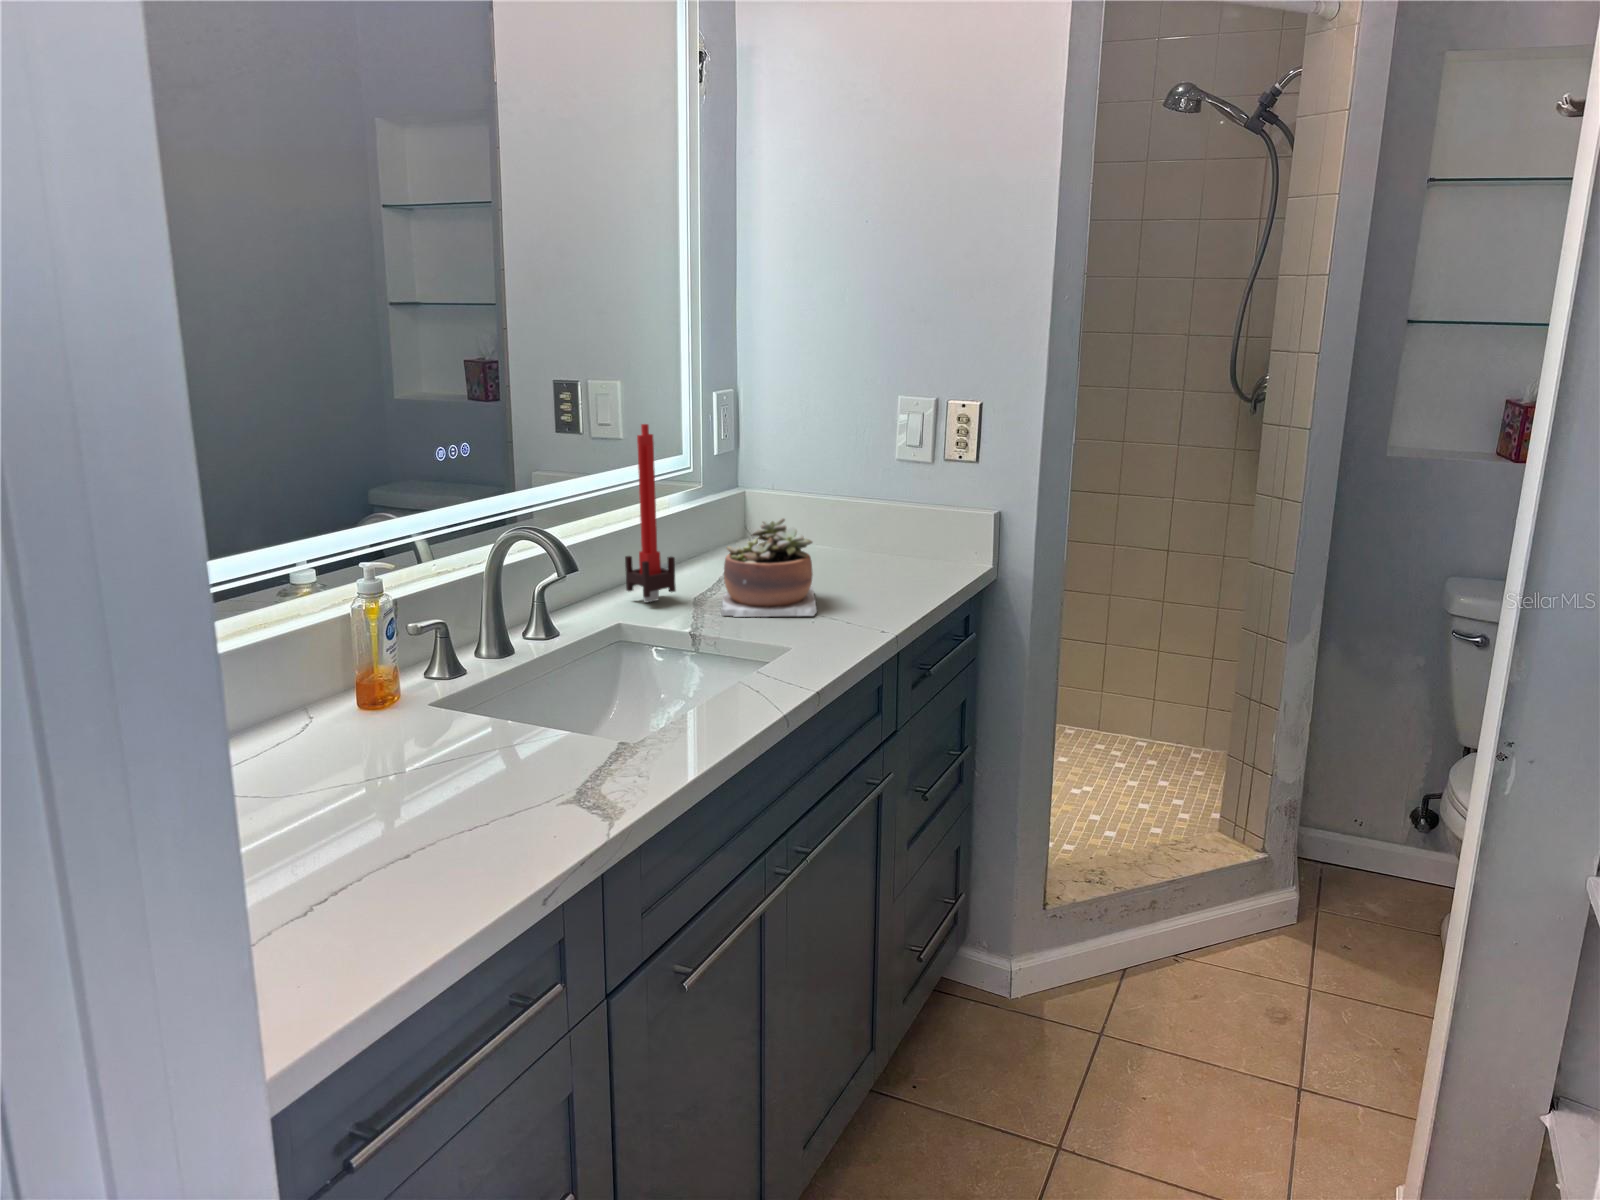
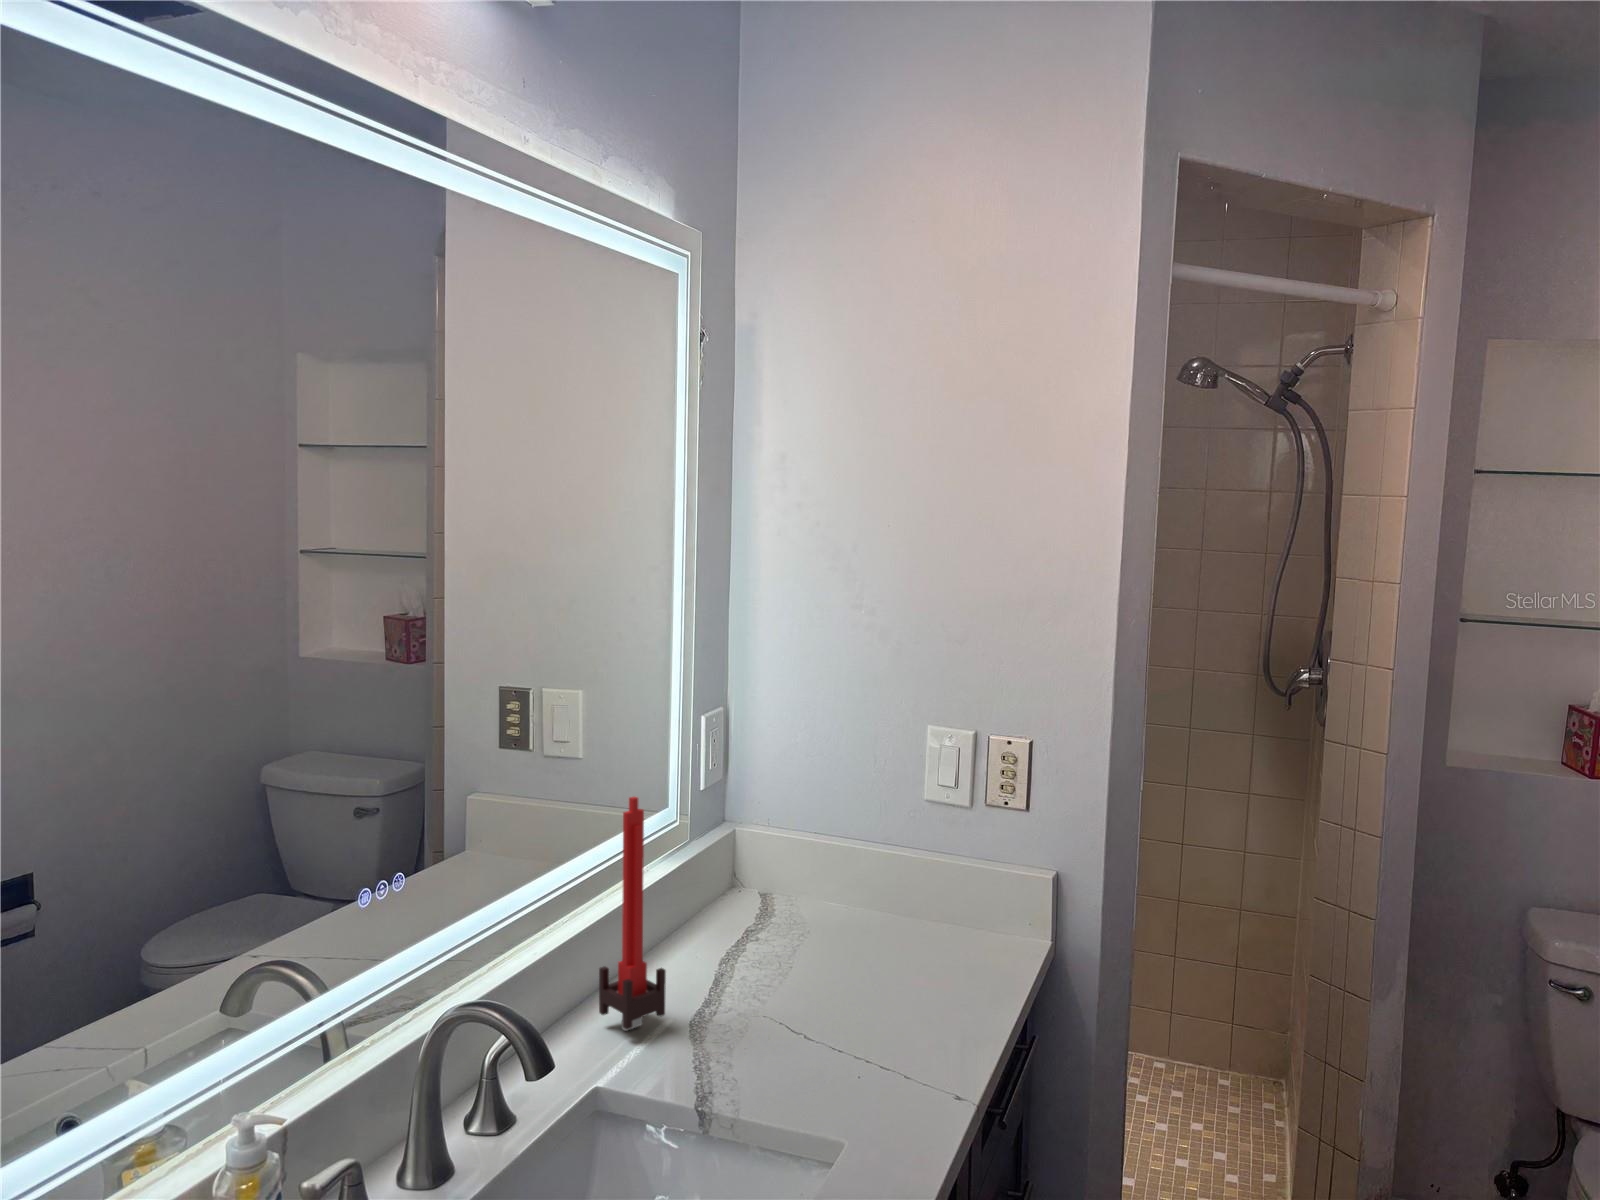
succulent plant: present [721,518,817,617] -> none [726,912,856,1062]

